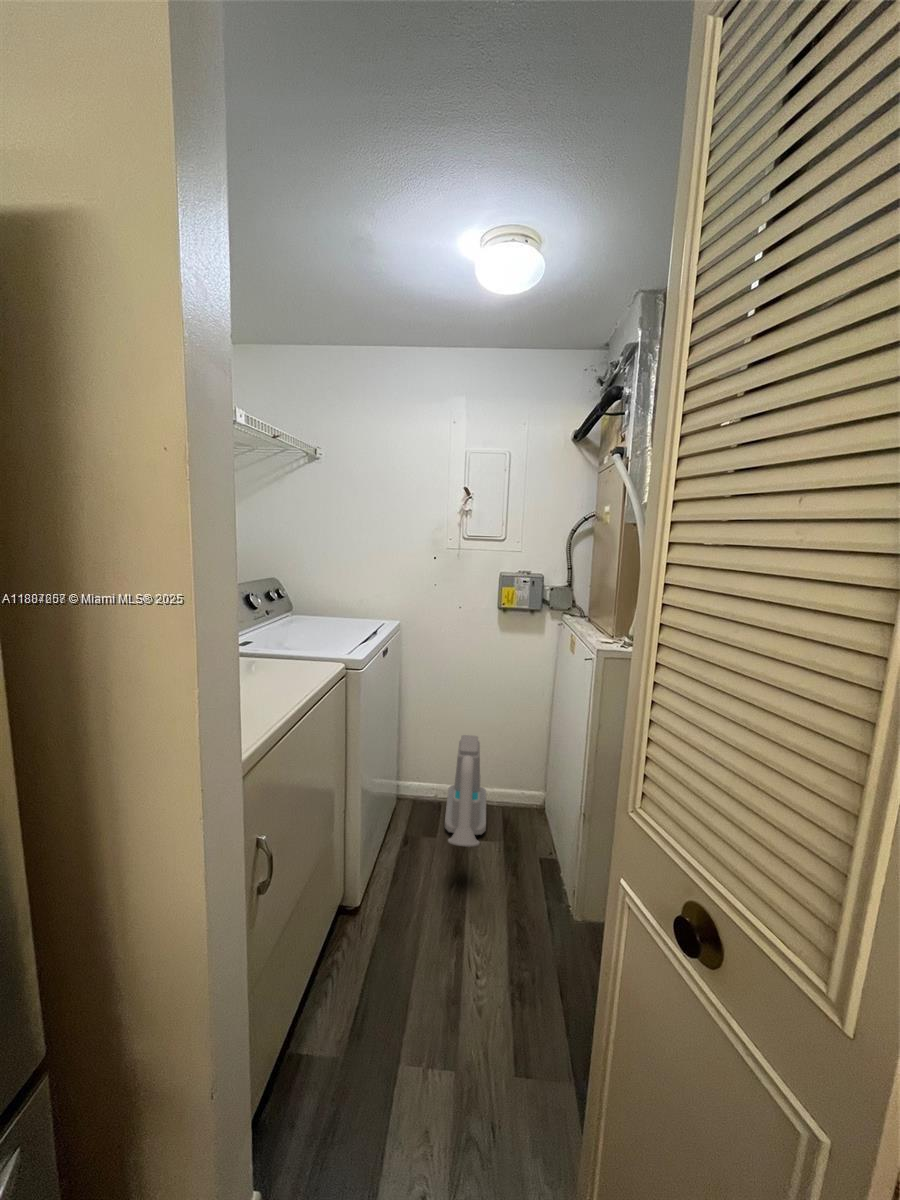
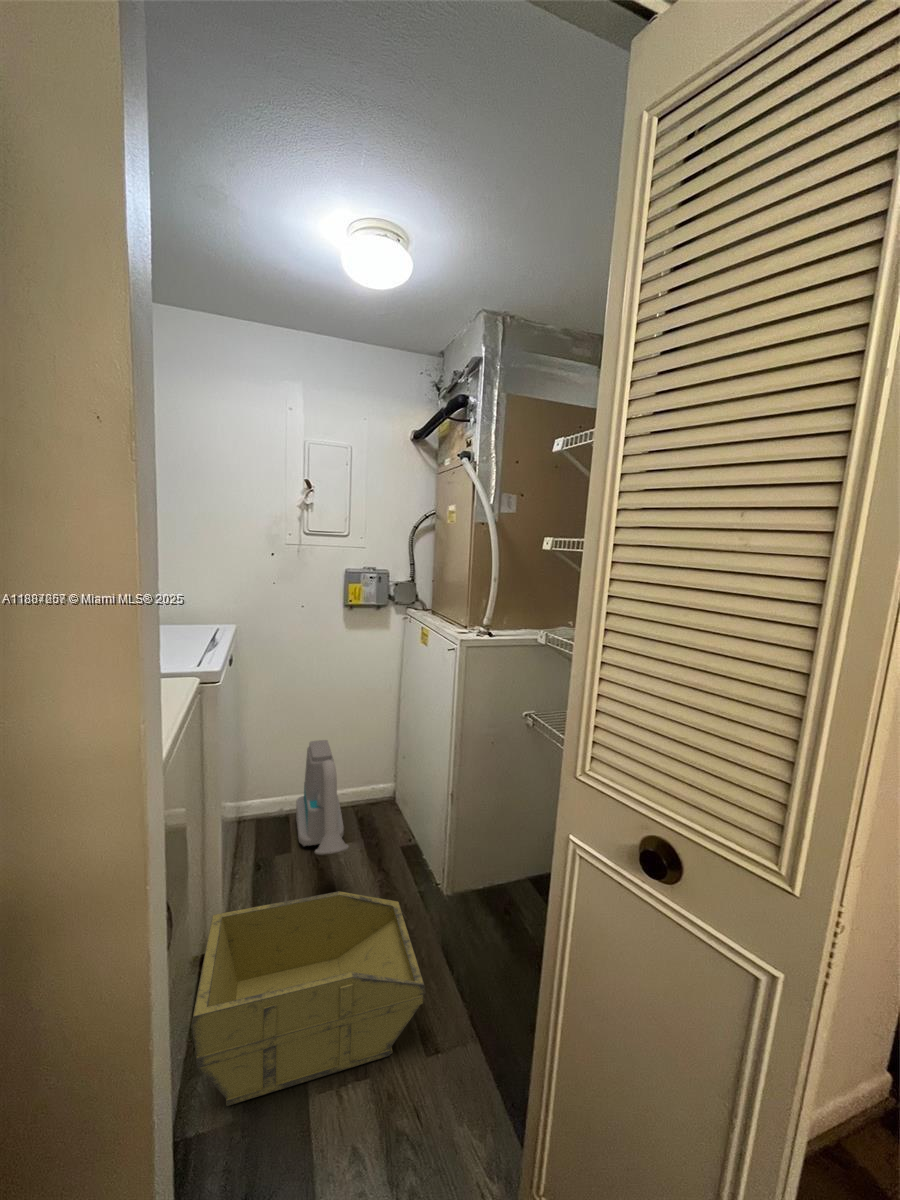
storage bin: none [309,872,520,1067] -> present [191,891,426,1106]

